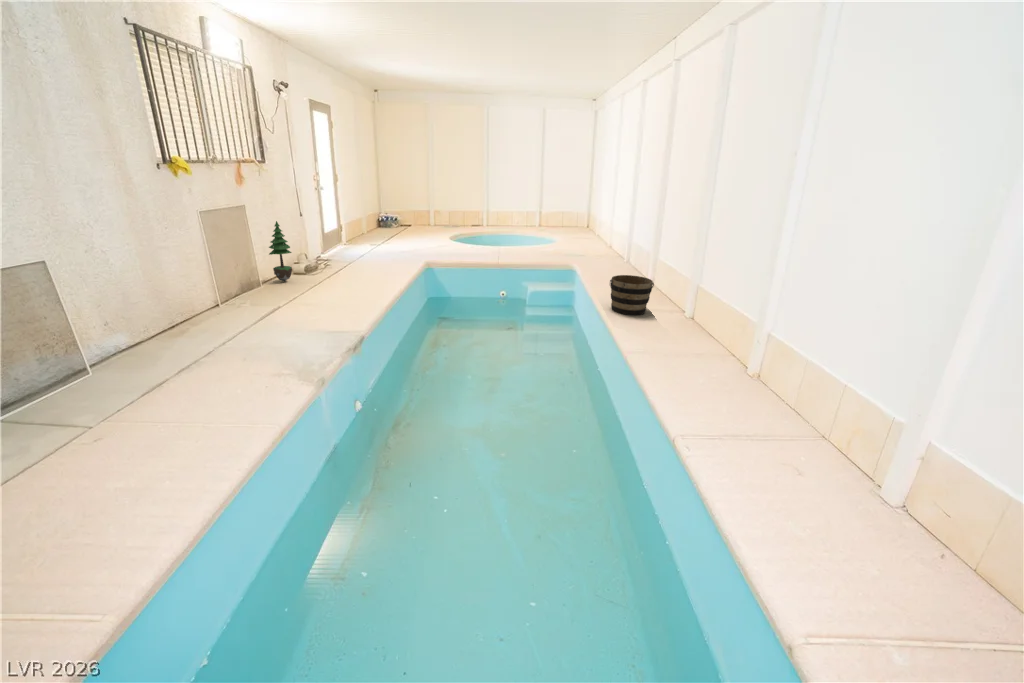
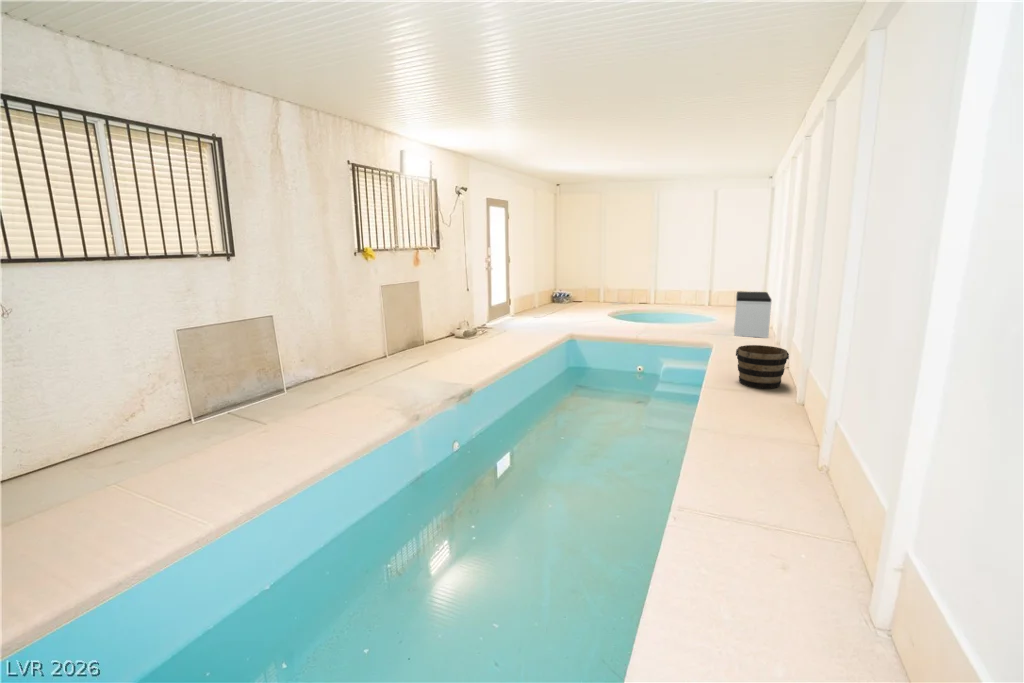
bench: none [569,220,608,264] -> present [734,291,771,338]
potted tree: present [269,221,292,282] -> none [434,293,452,343]

